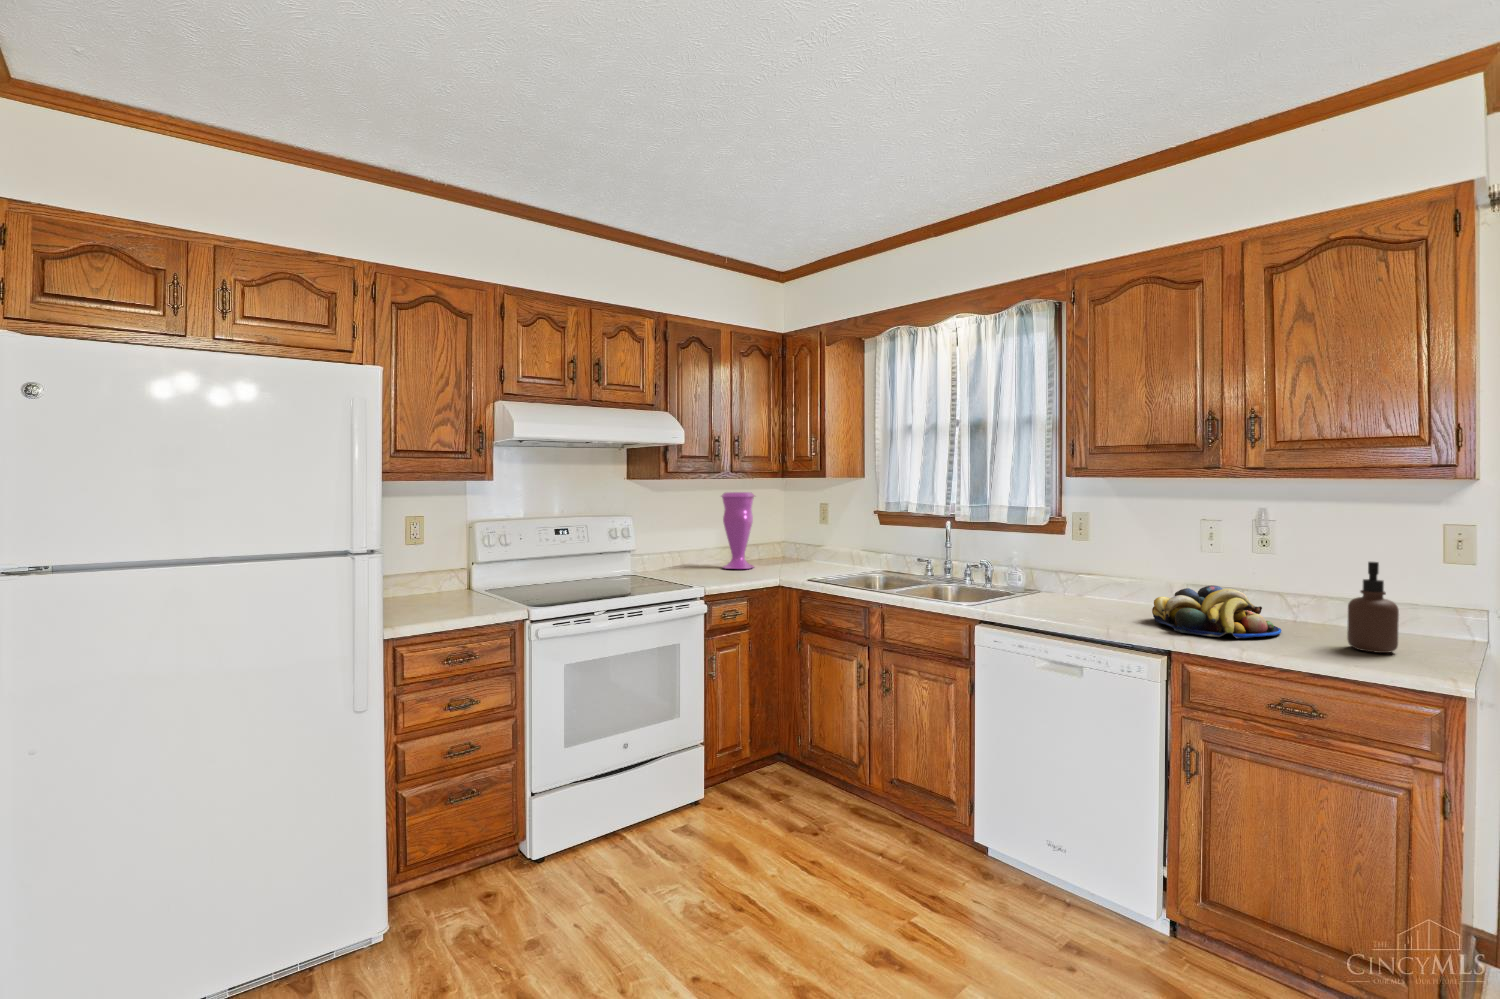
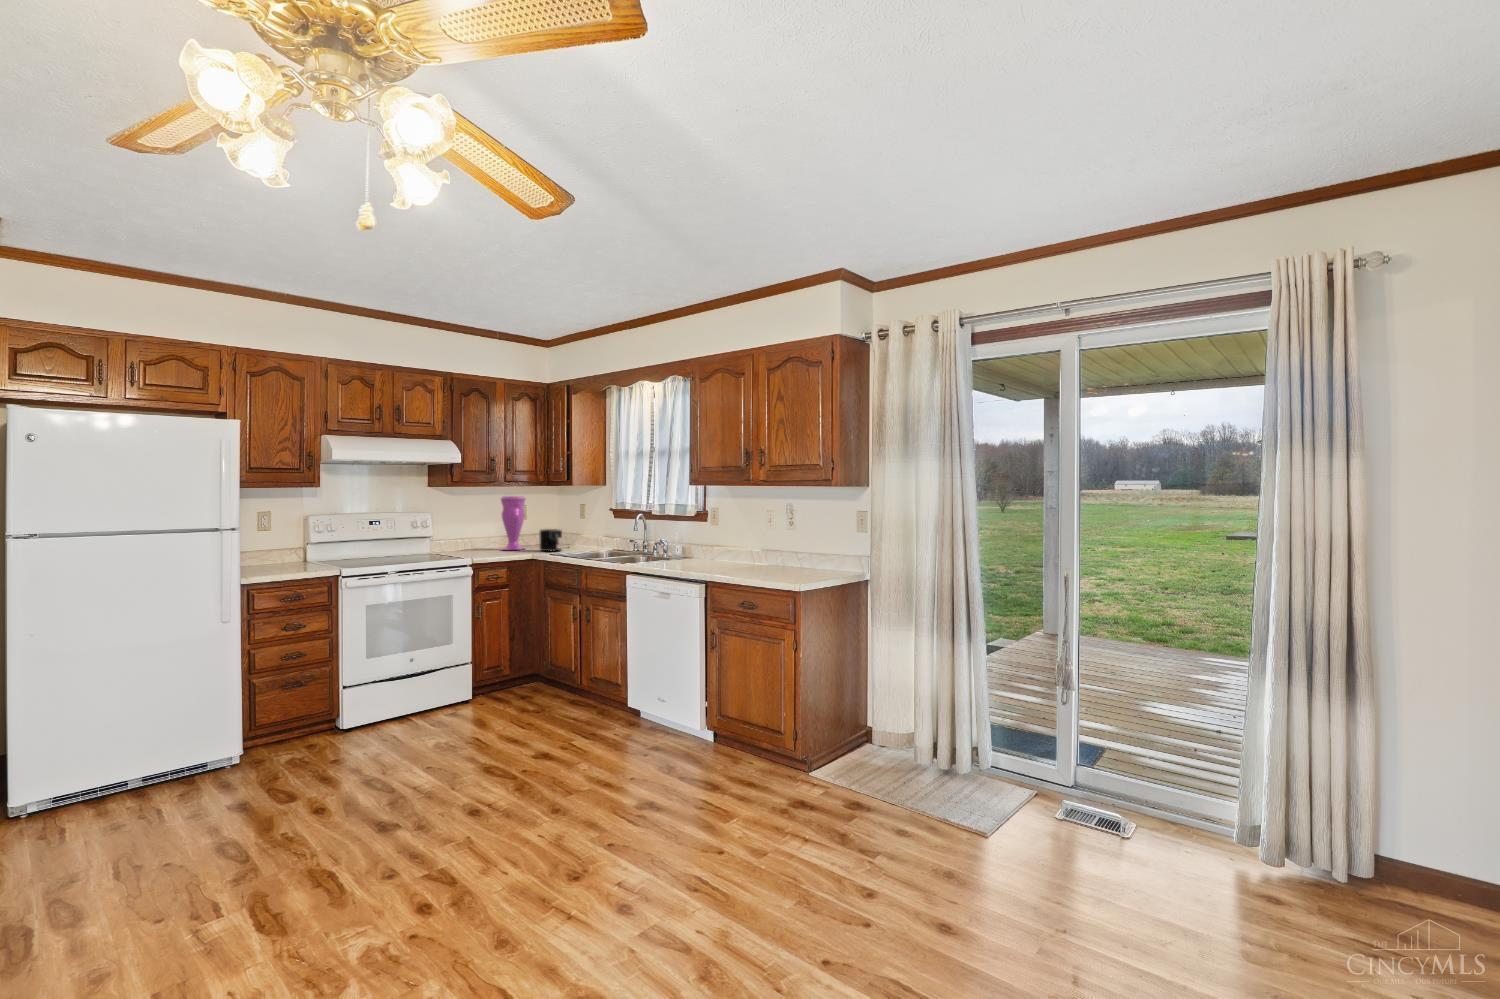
coffee maker: none [779,540,815,573] -> present [539,529,562,551]
soap dispenser: present [1347,562,1399,653] -> none [794,531,813,577]
fruit bowl: present [1152,585,1281,638] -> none [721,548,780,574]

